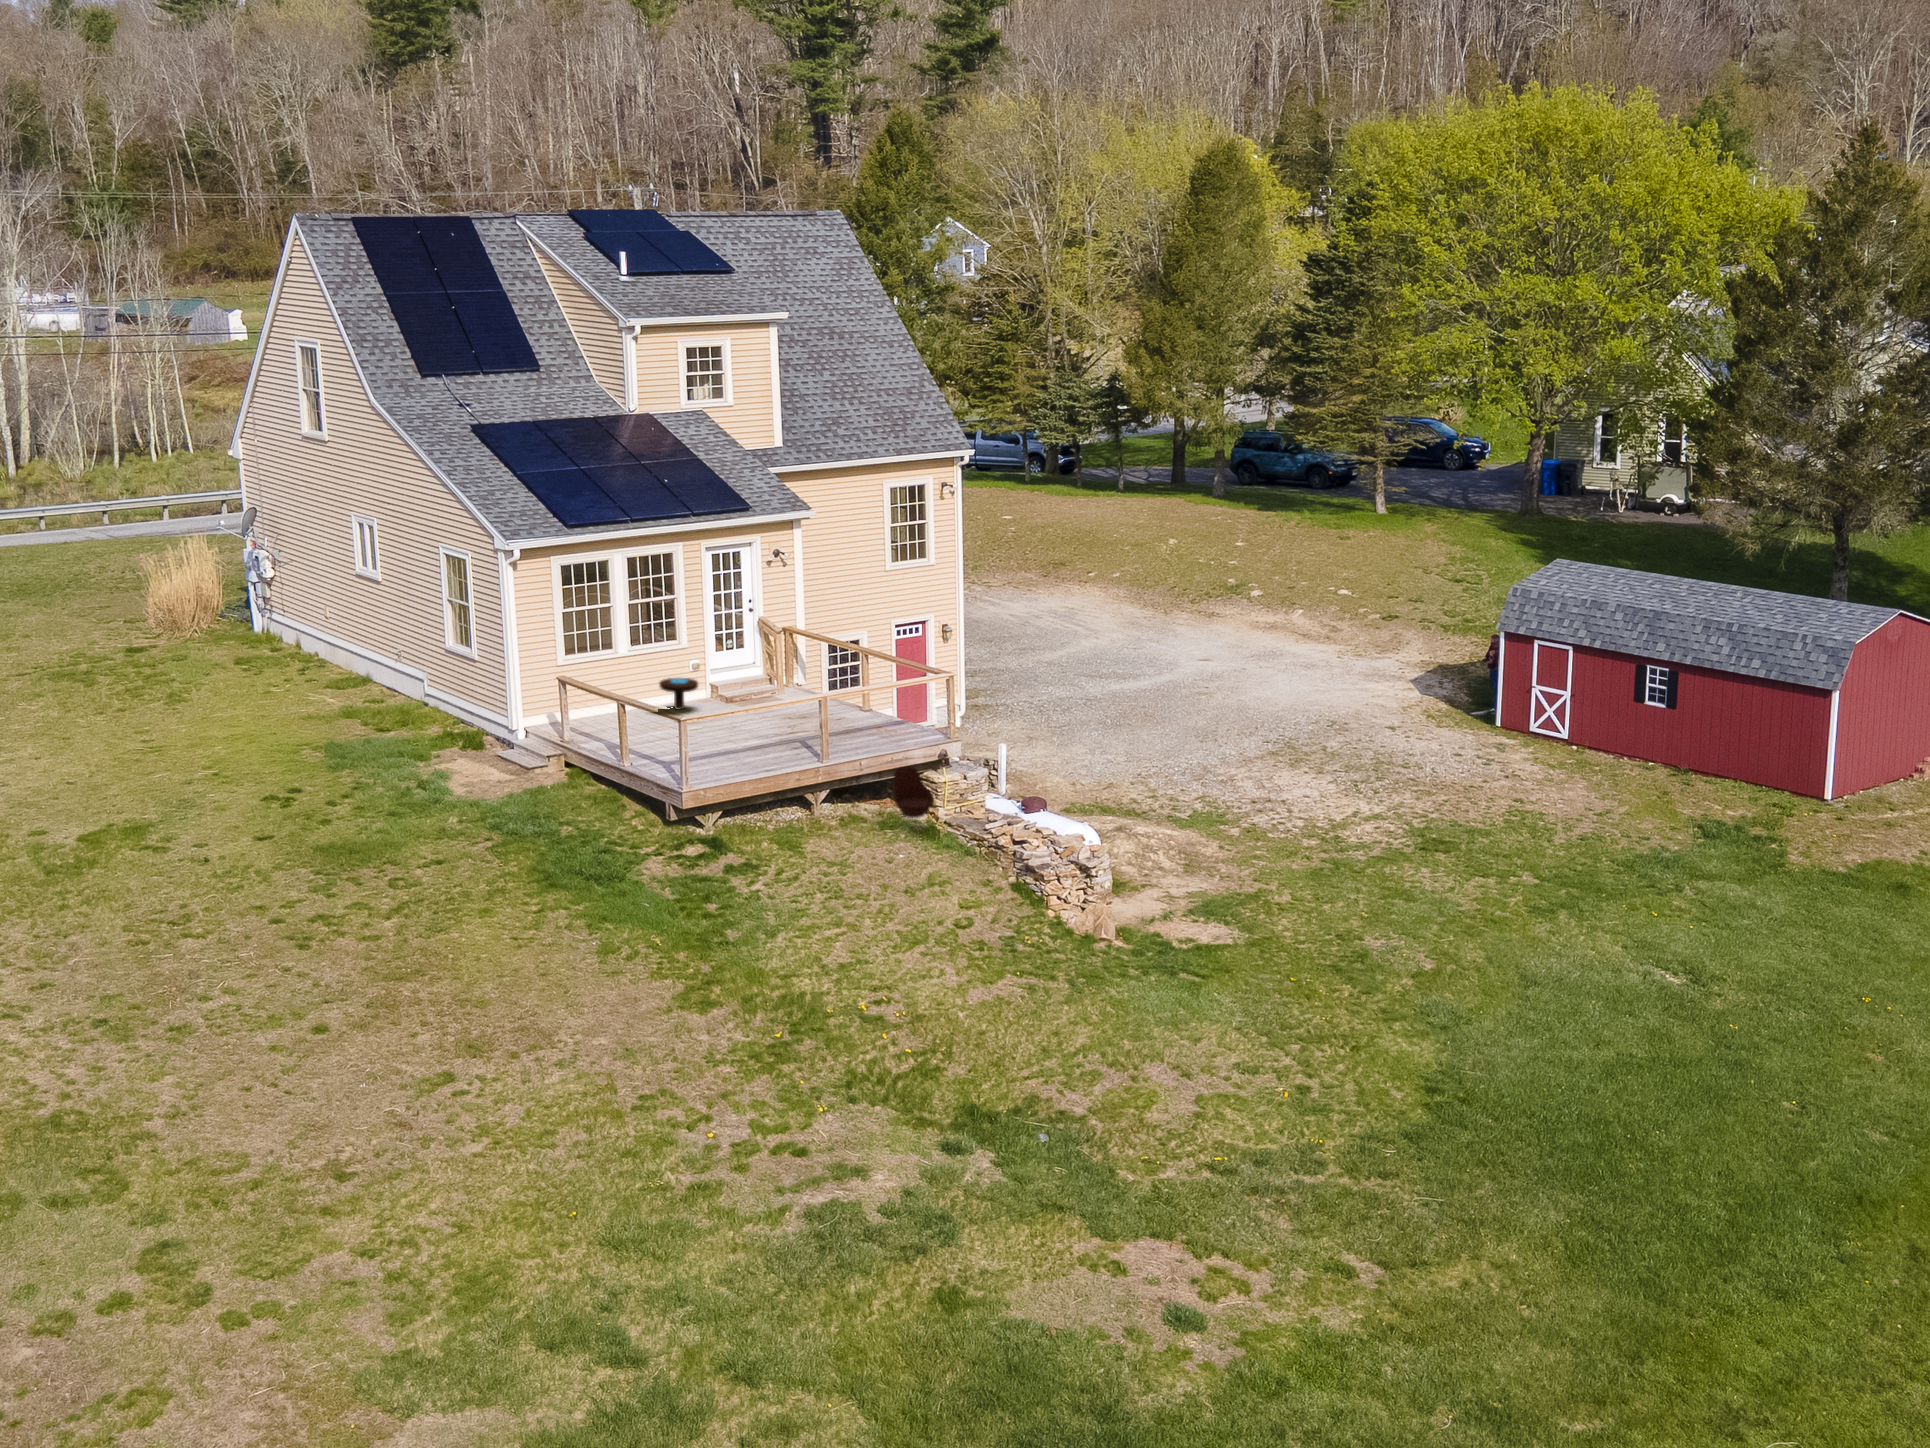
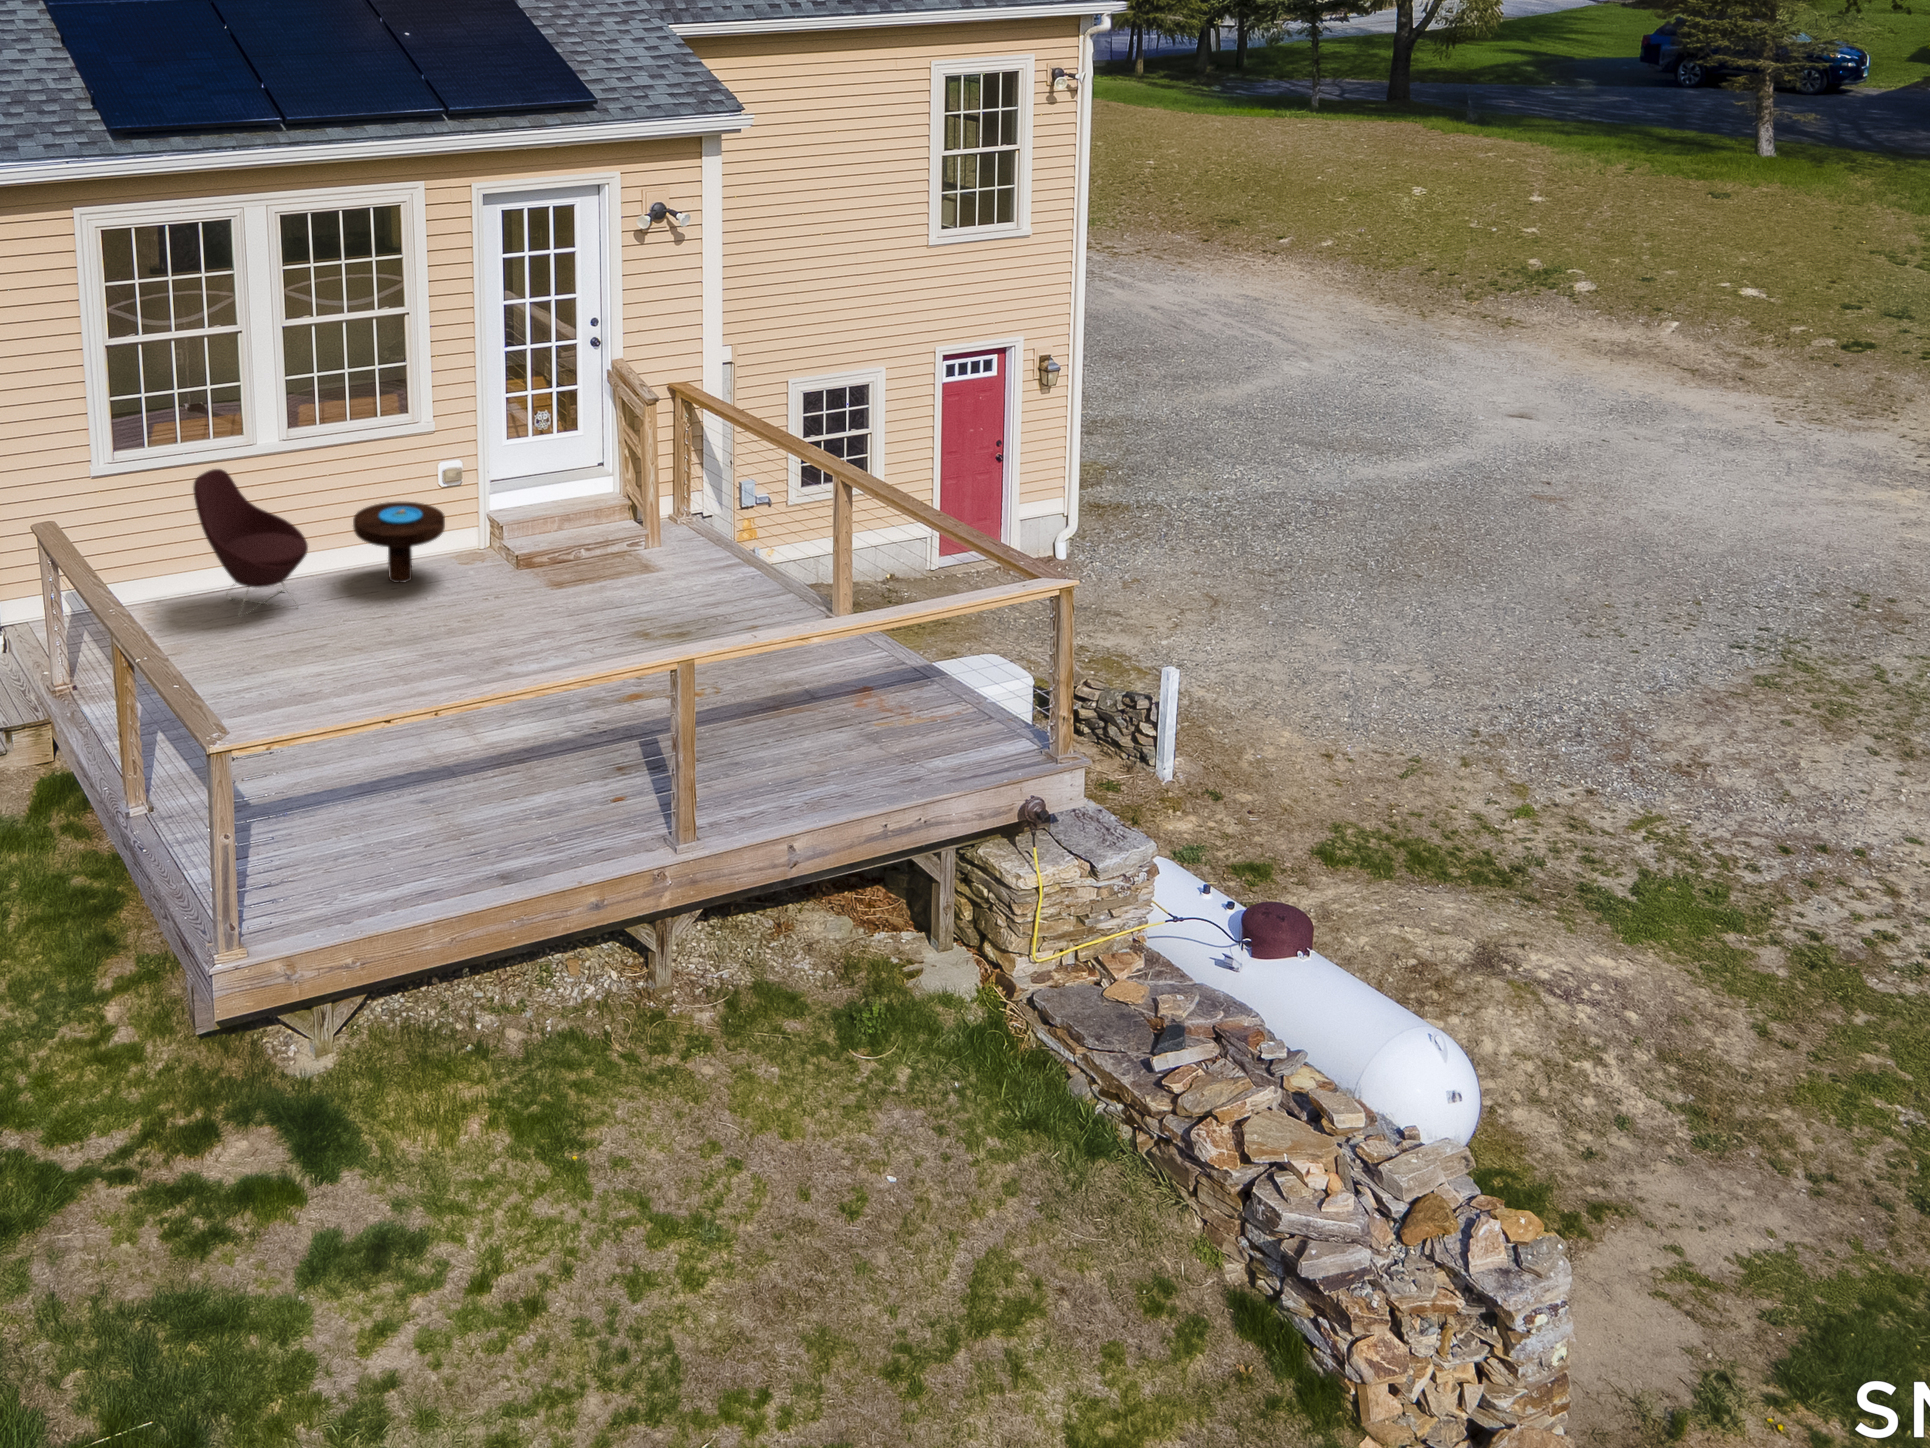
chair: present [892,766,934,830] -> present [193,469,308,607]

